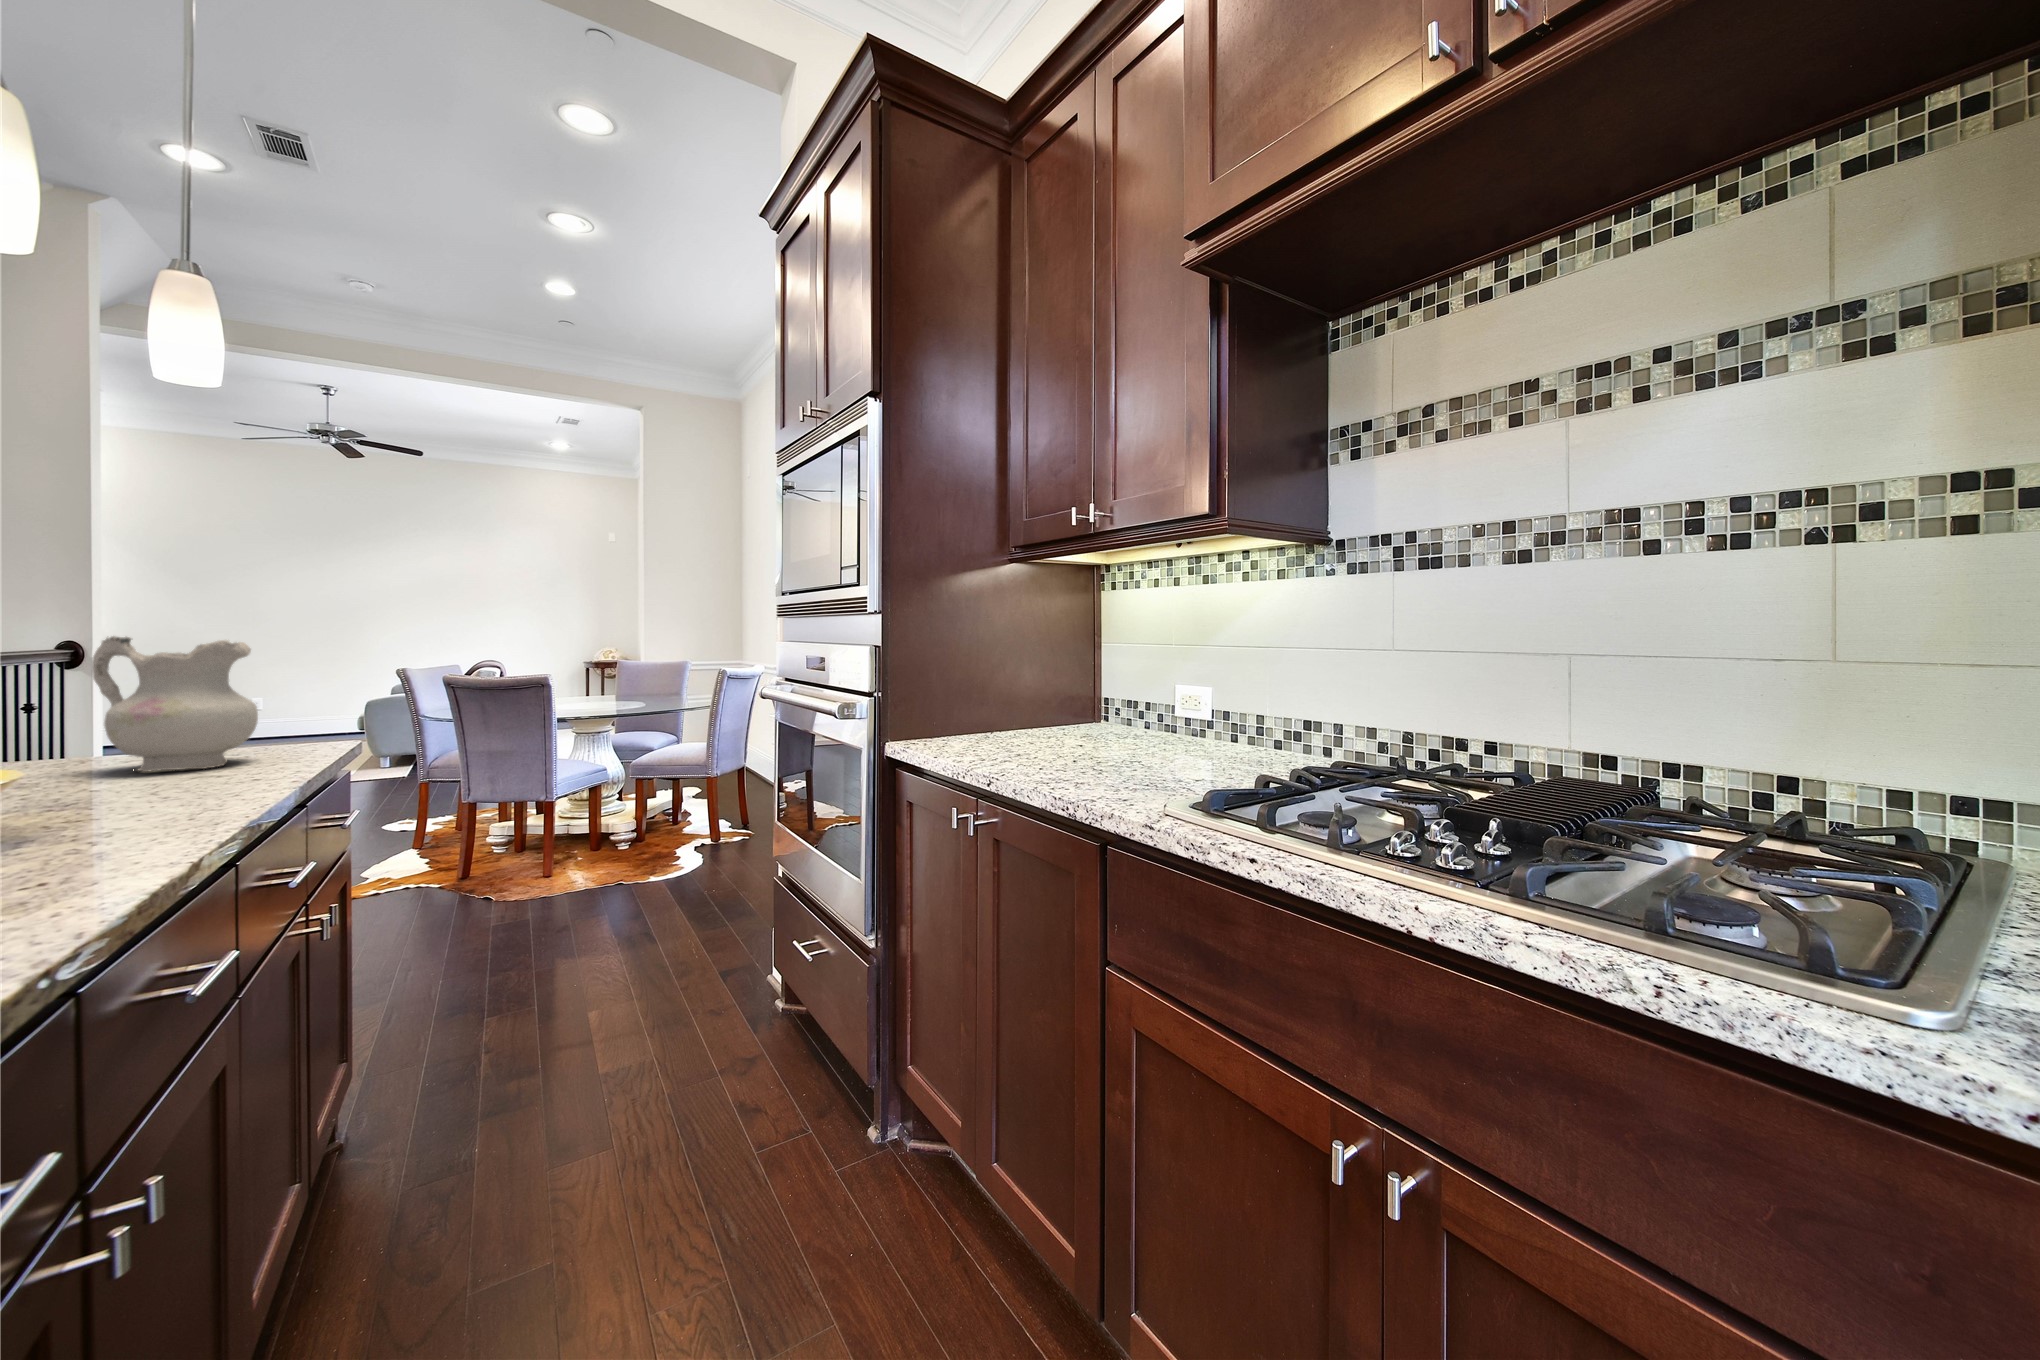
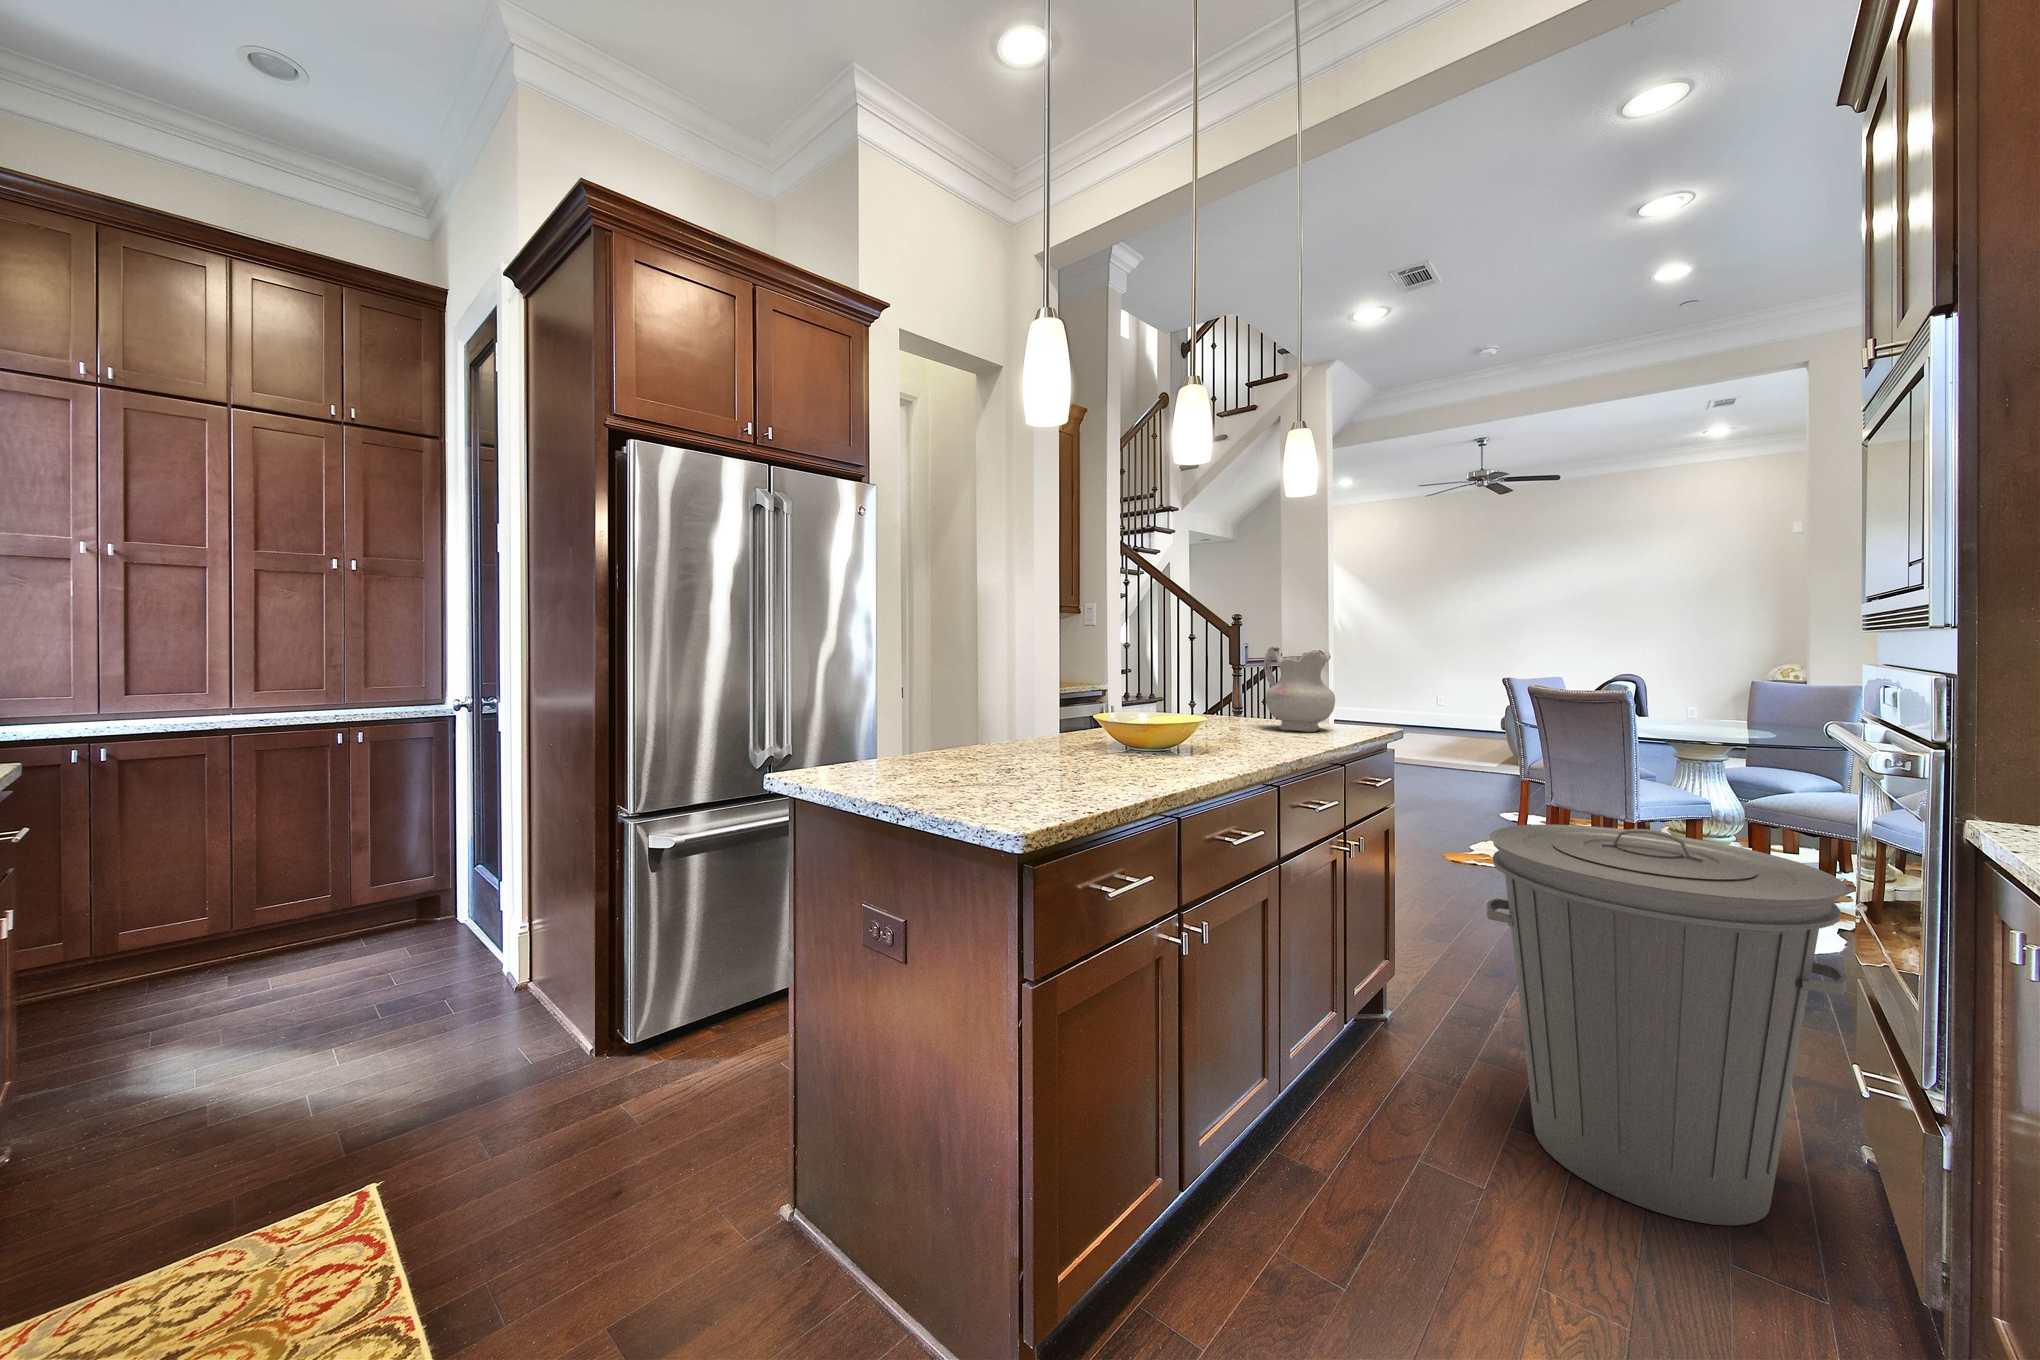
trash can: none [509,800,799,1170] -> present [1487,824,1847,1226]

